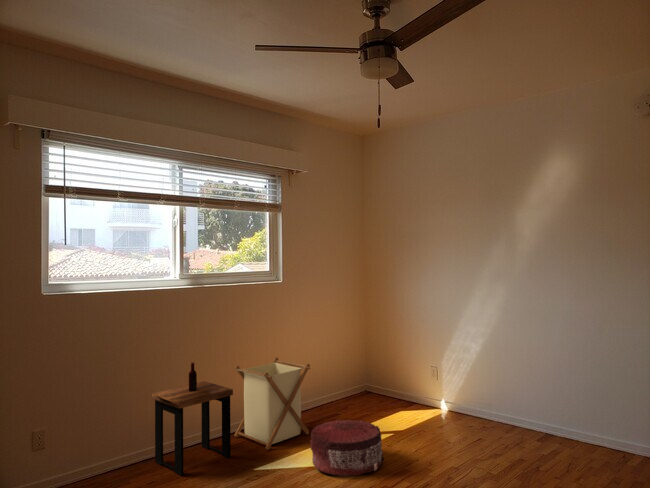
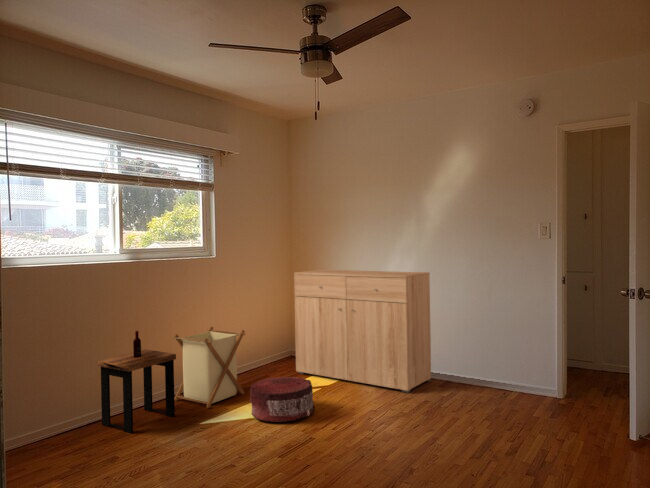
dresser: none [367,297,526,446] -> present [294,270,431,393]

